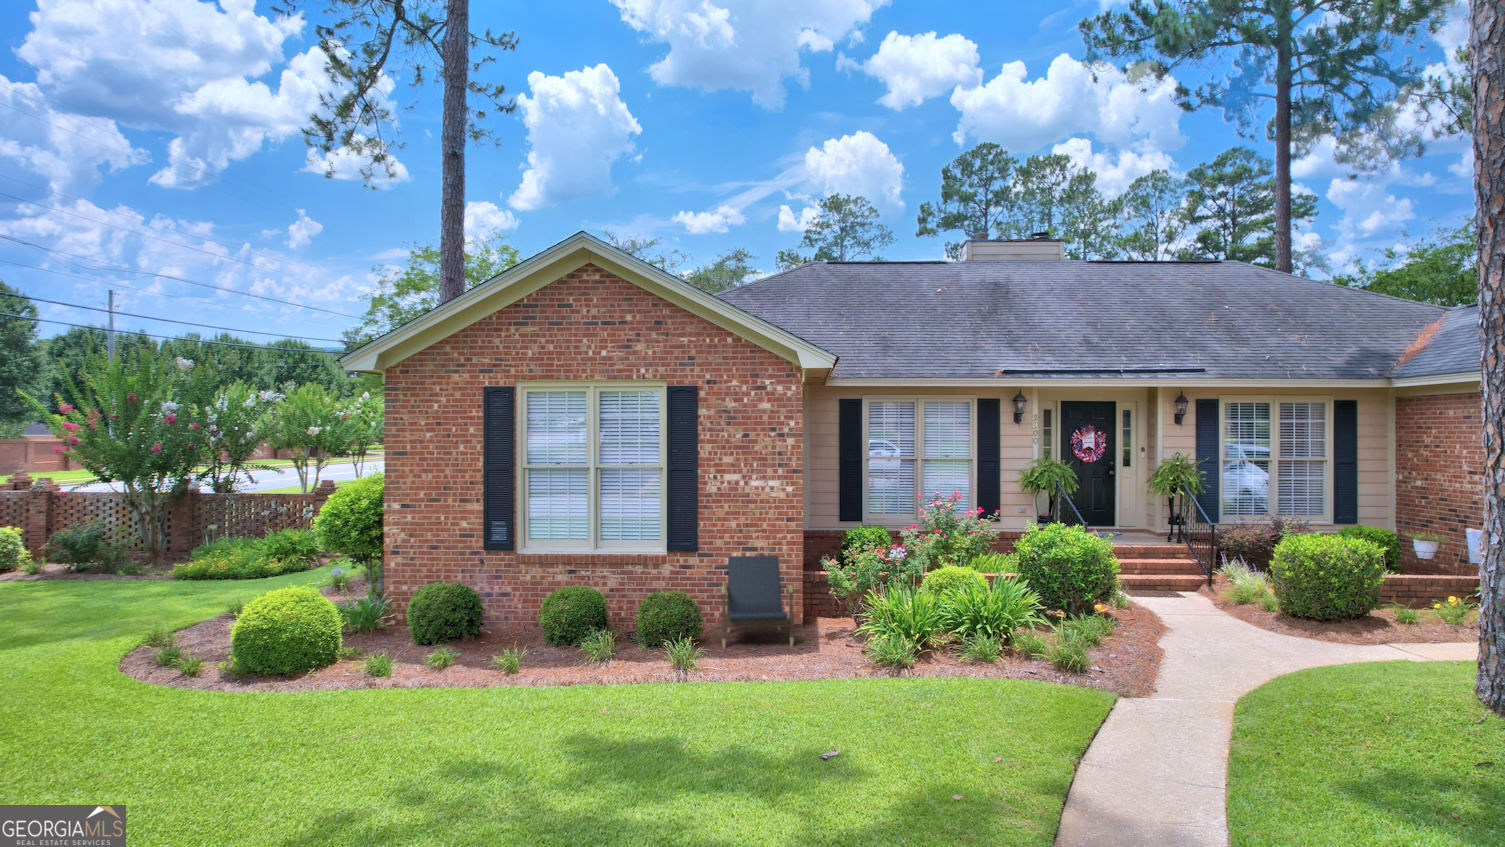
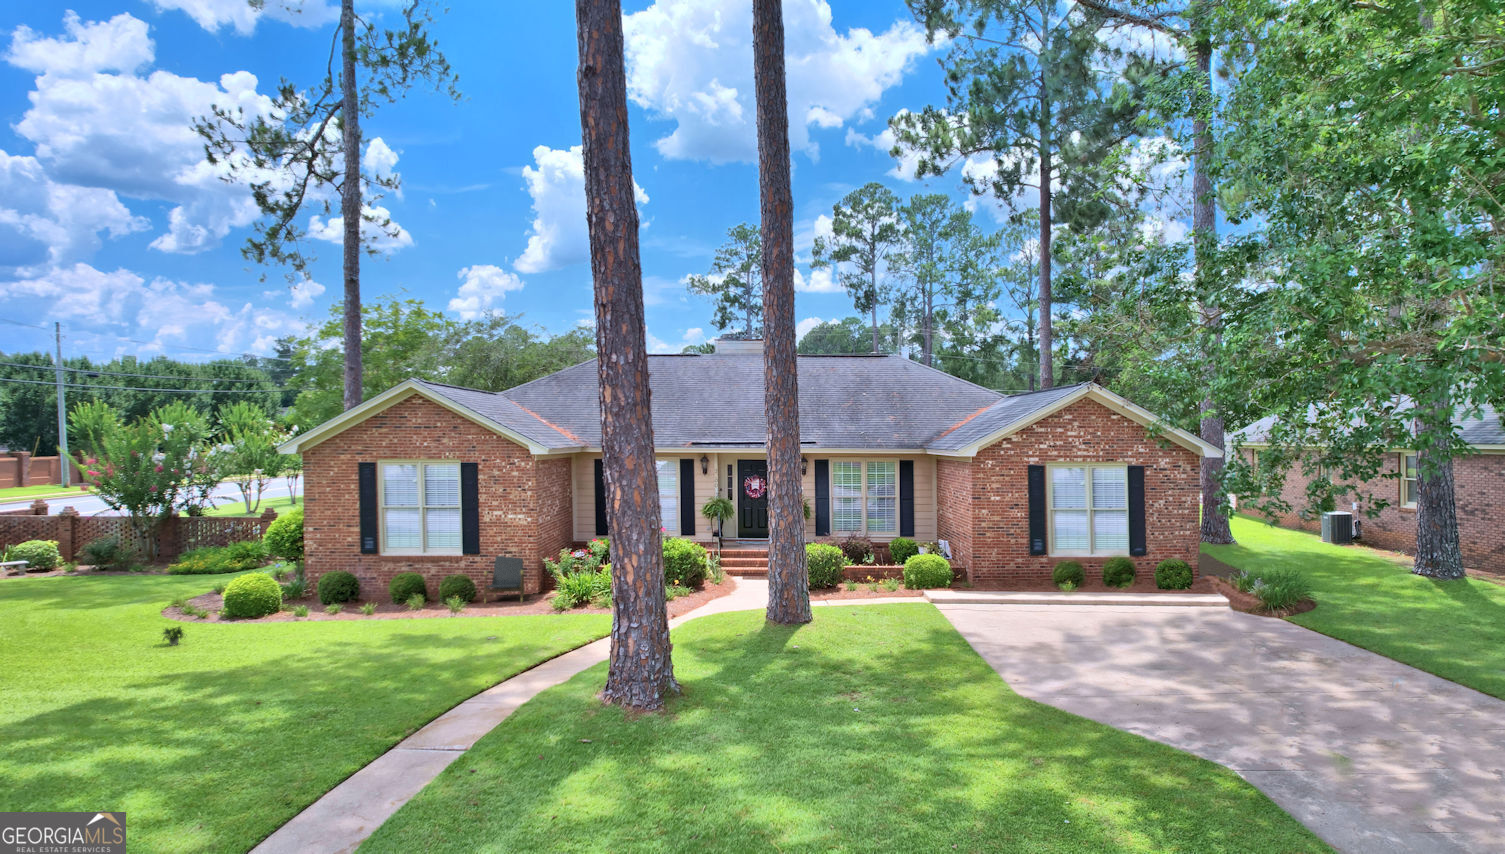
potted plant: none [46,721,136,776] -> present [163,627,184,646]

